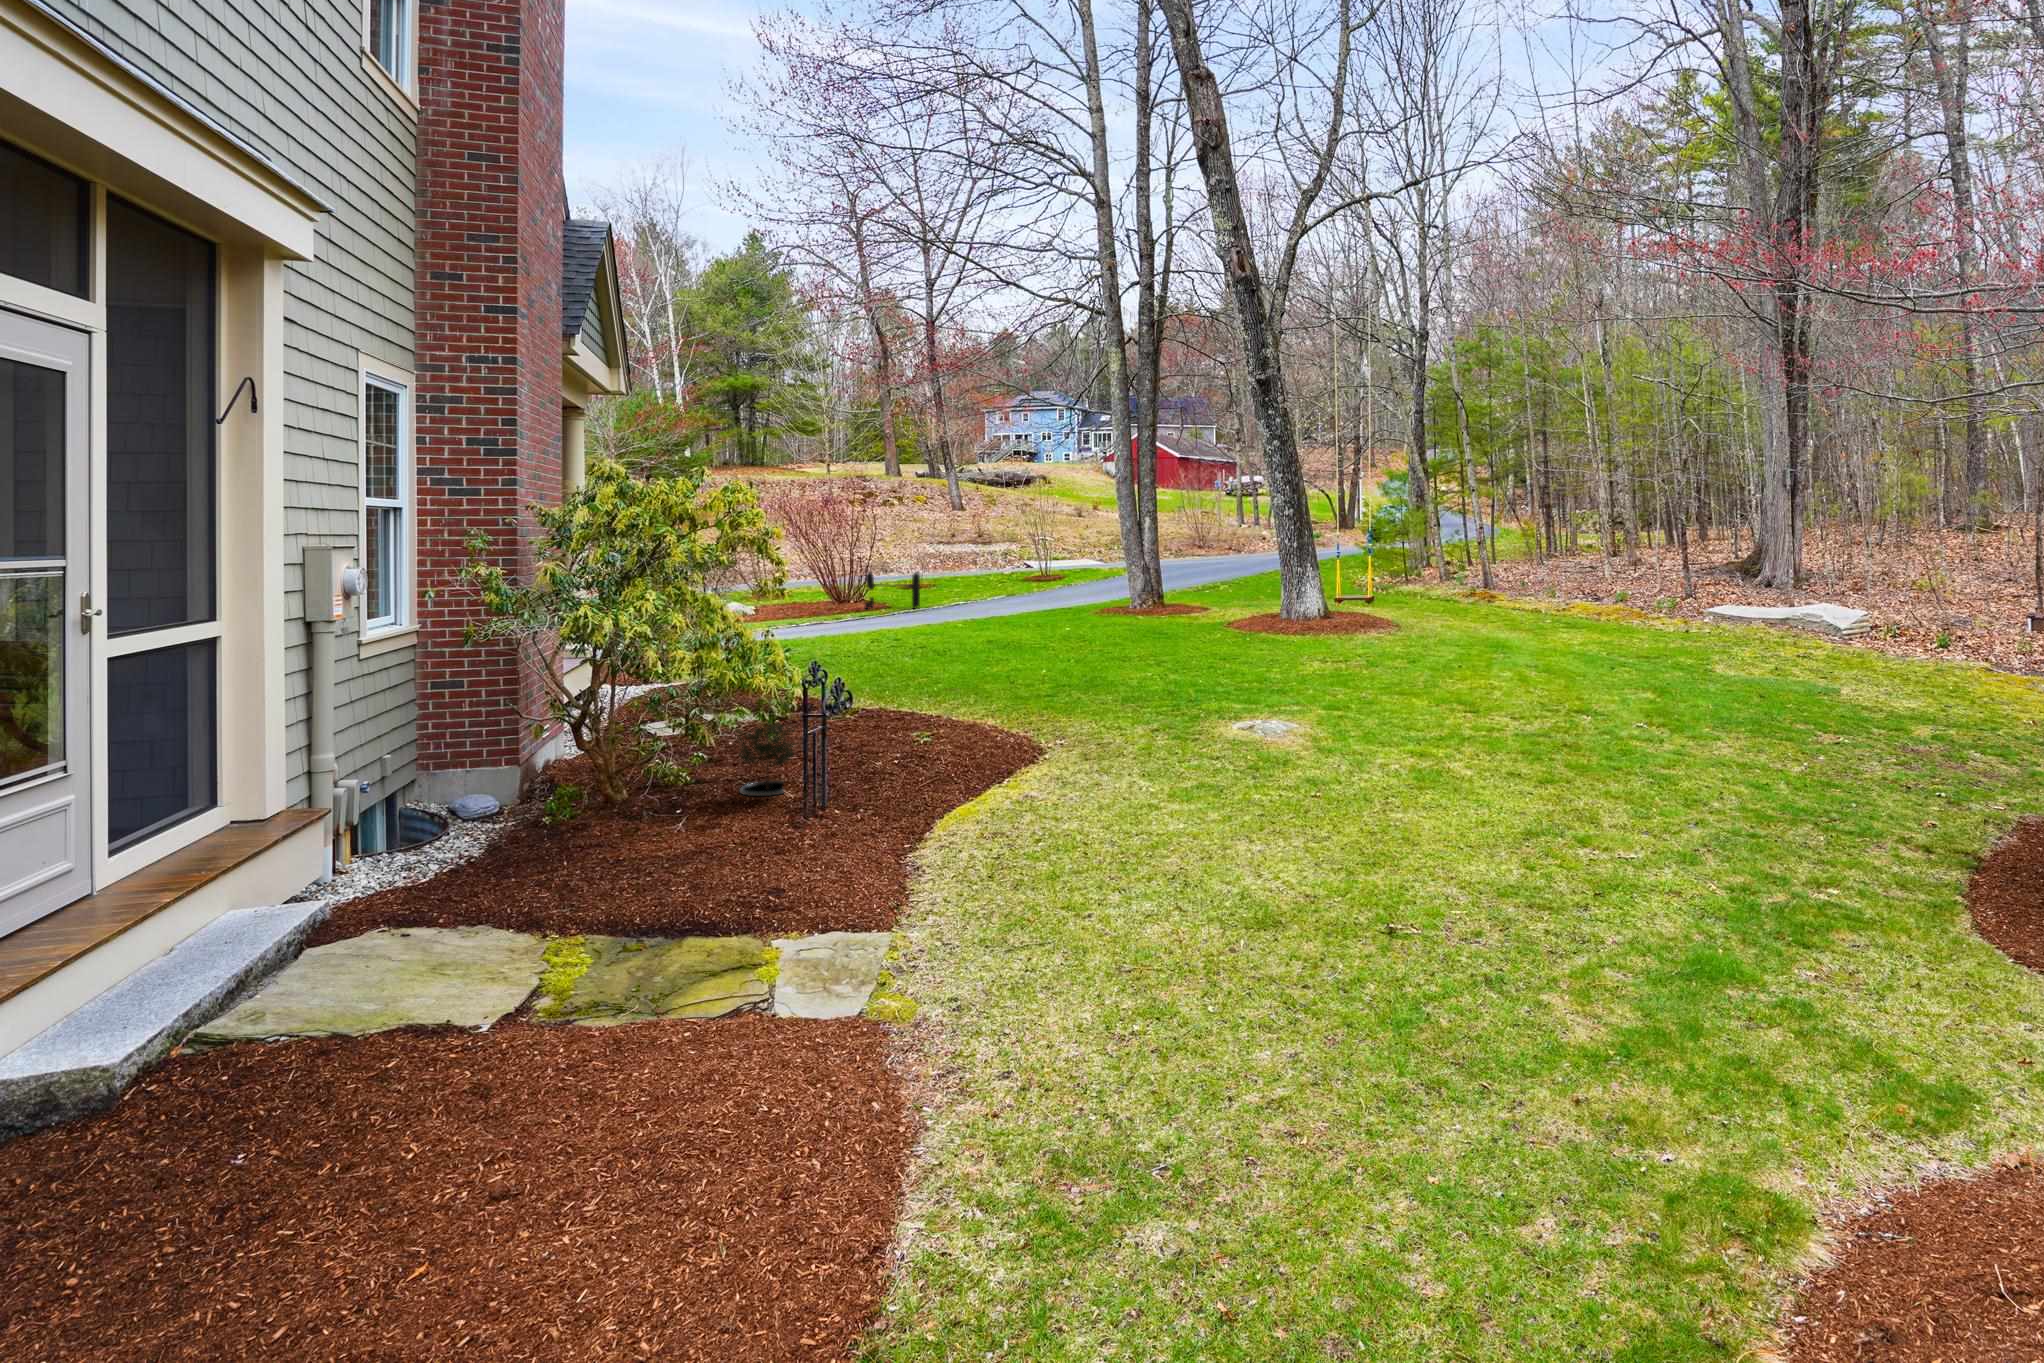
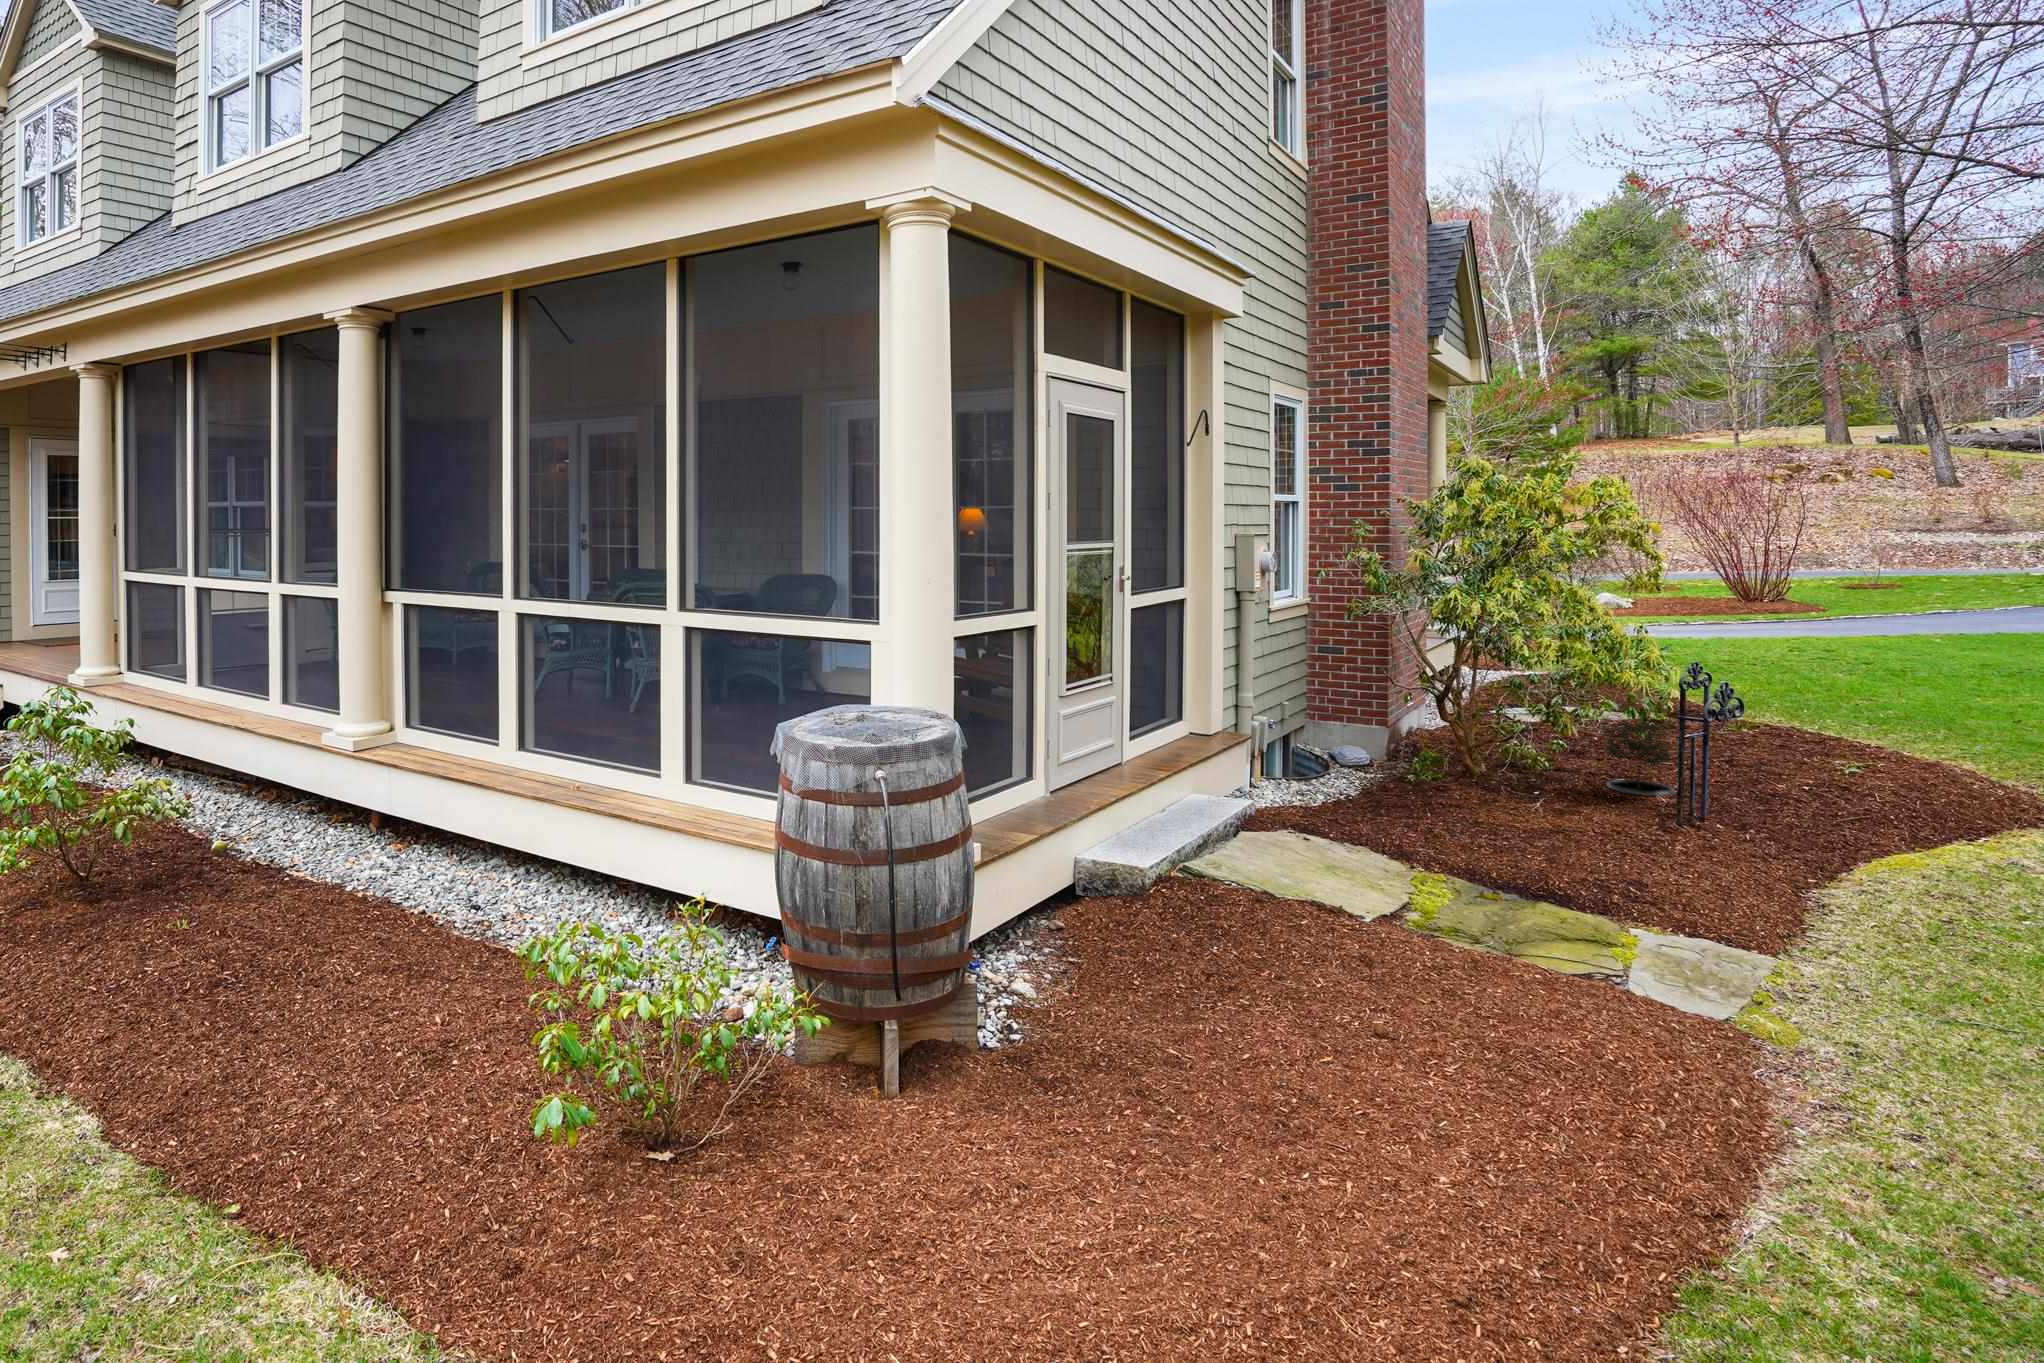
bench: present [864,572,920,609] -> none [1784,563,1872,611]

